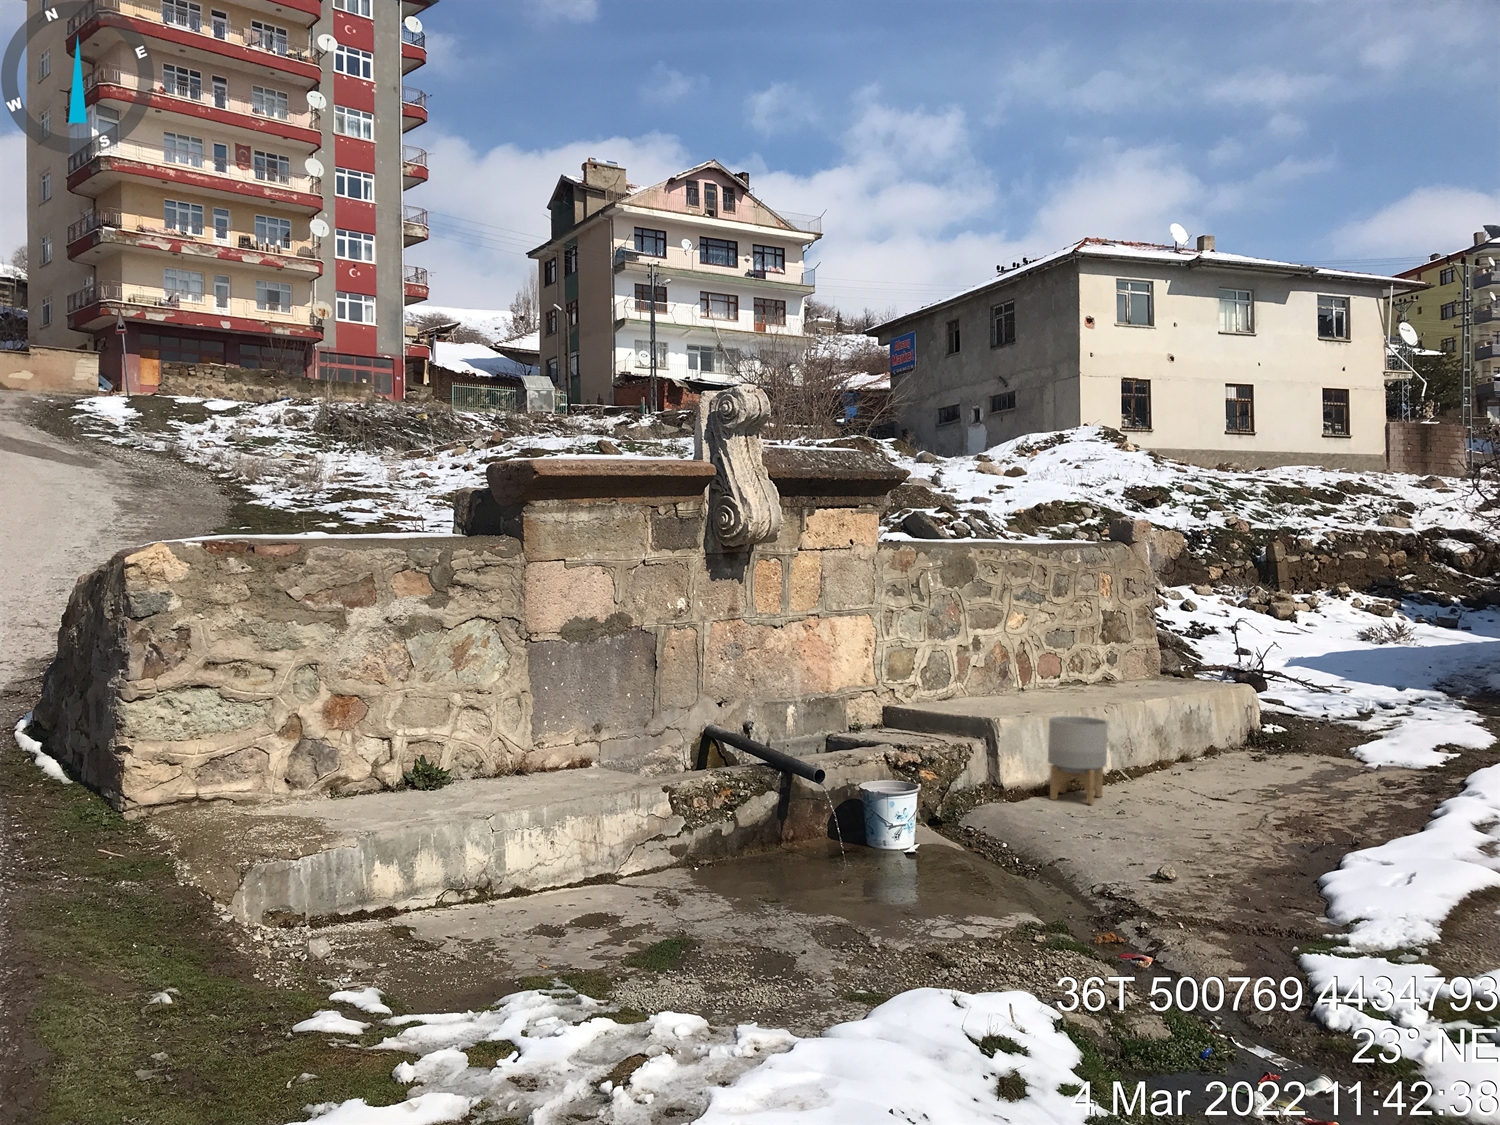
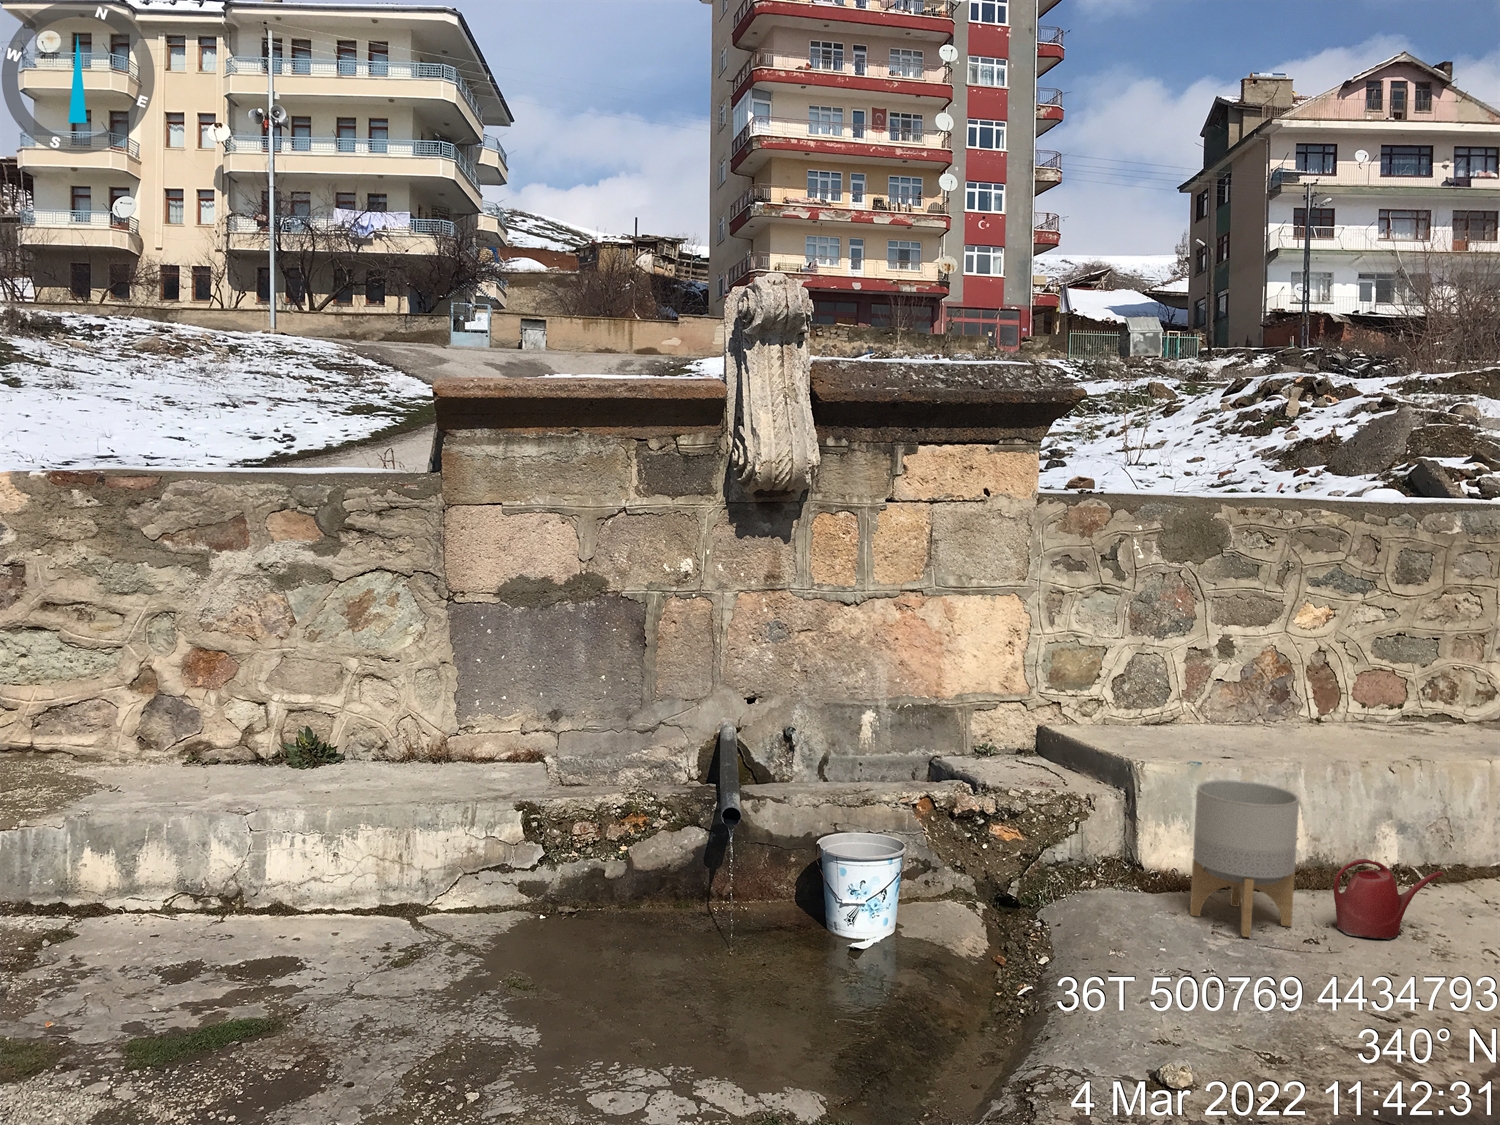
watering can: none [1119,752,1164,797] -> present [1334,859,1444,939]

